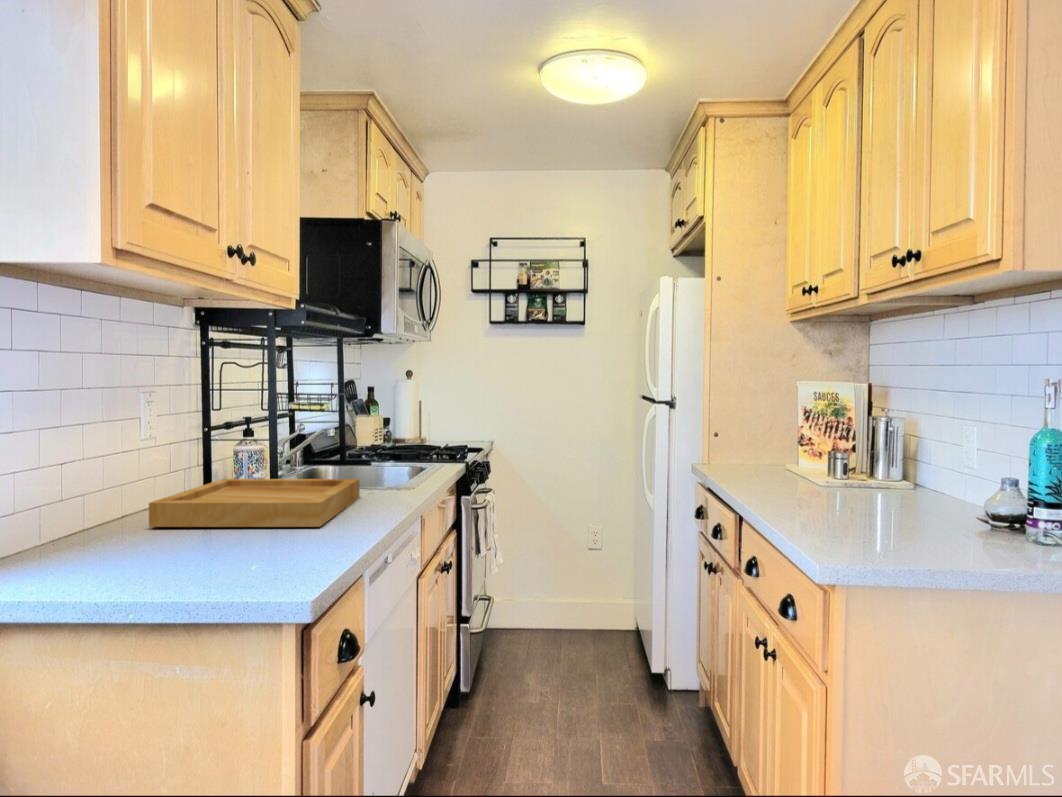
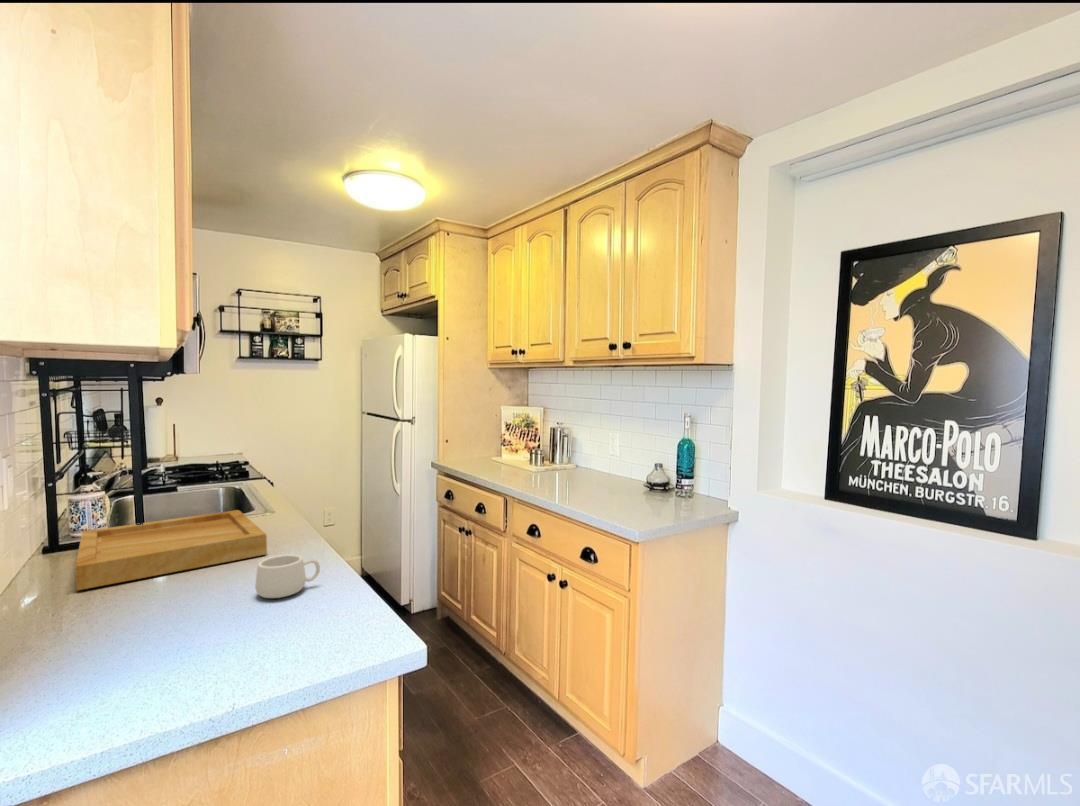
mug: none [224,522,295,569] -> present [255,554,320,598]

